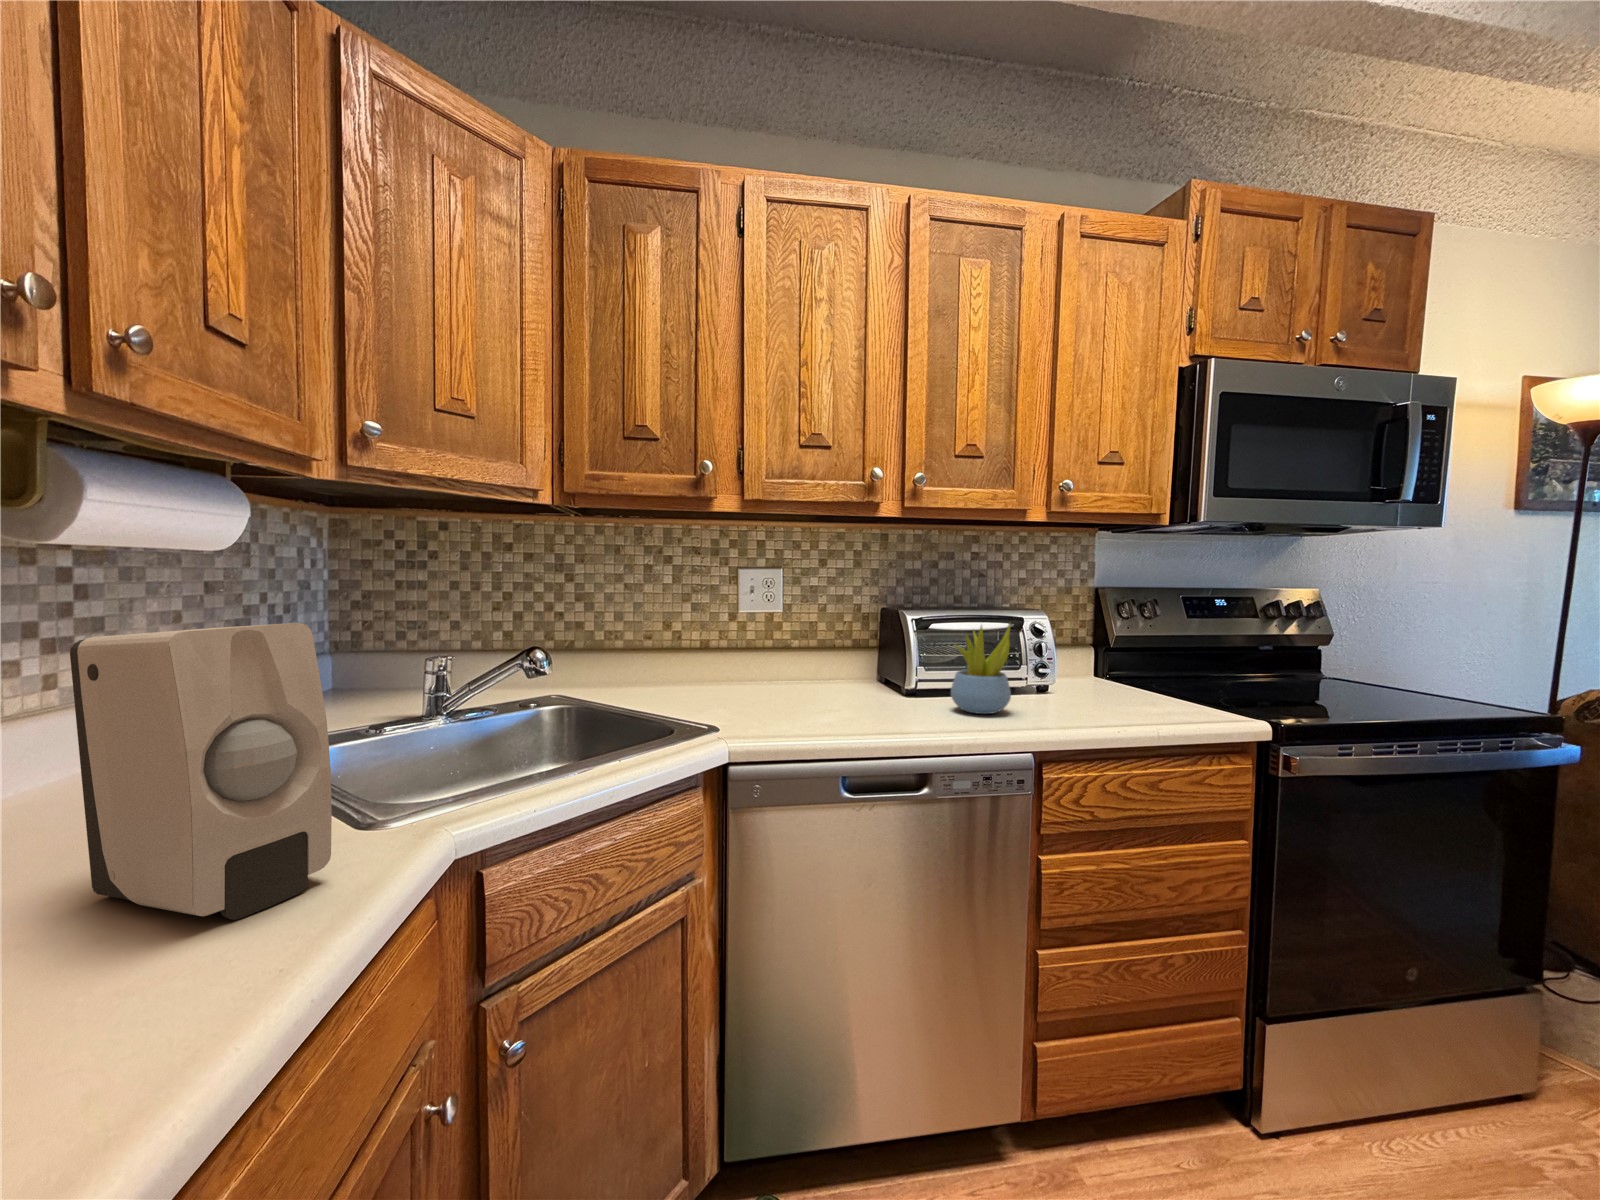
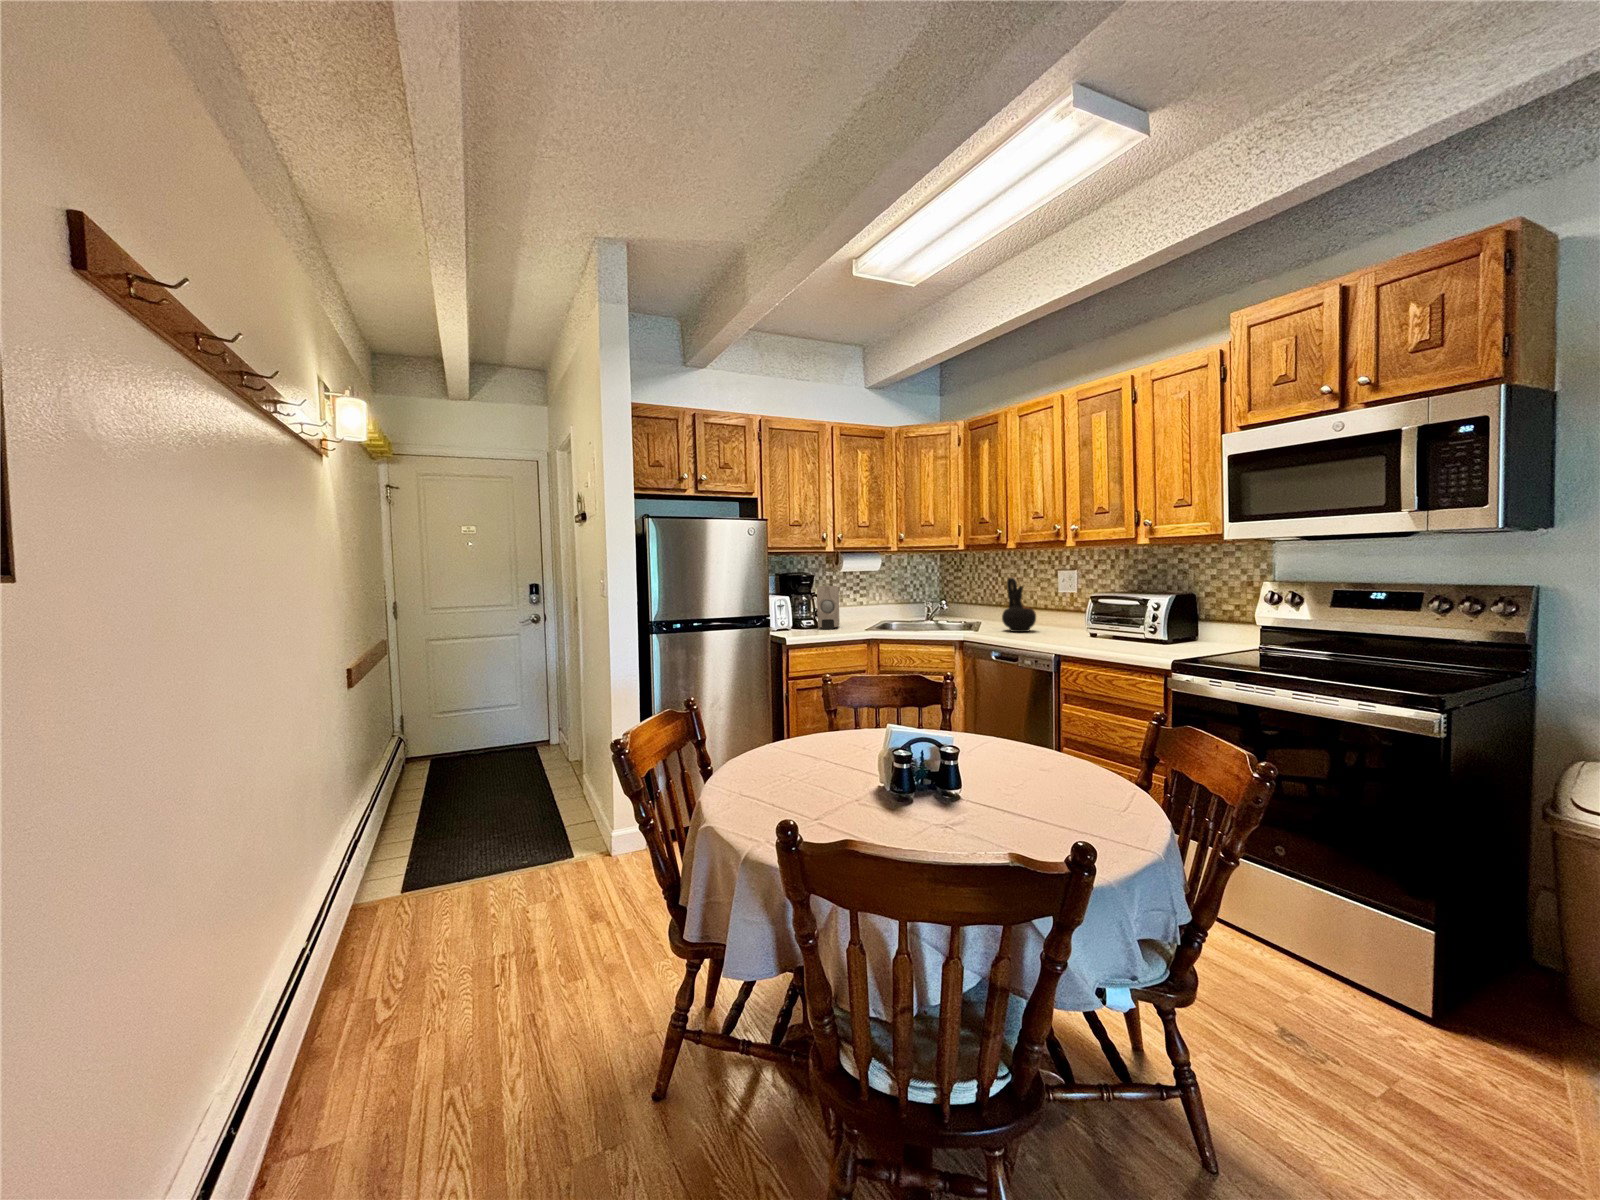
ceramic jug: none [772,582,850,715] -> present [1002,578,1036,632]
succulent plant: present [951,625,1011,714] -> none [1059,597,1091,640]

